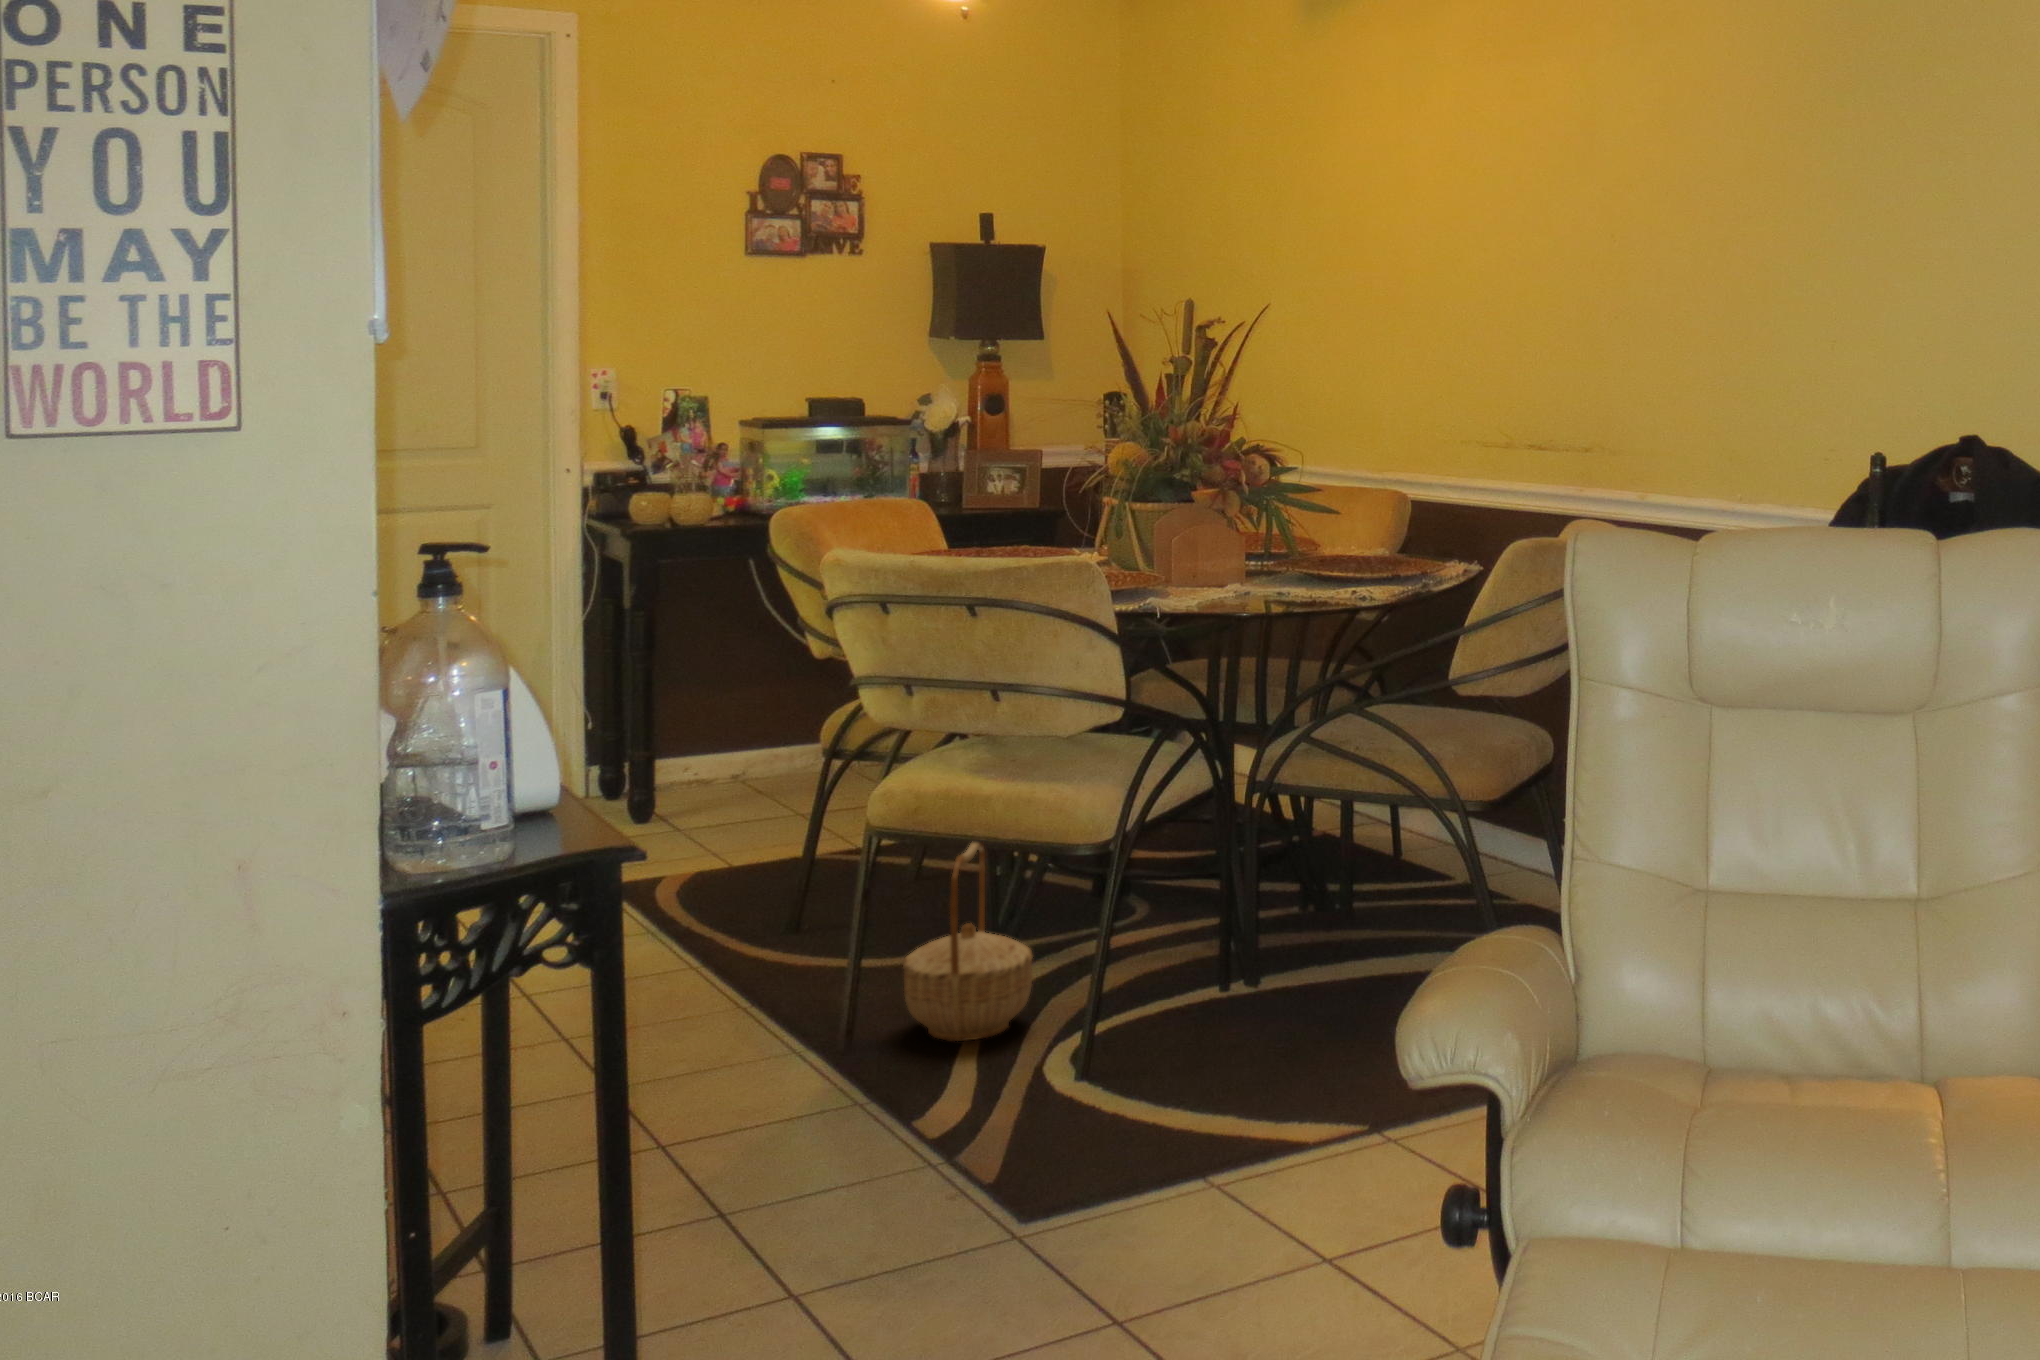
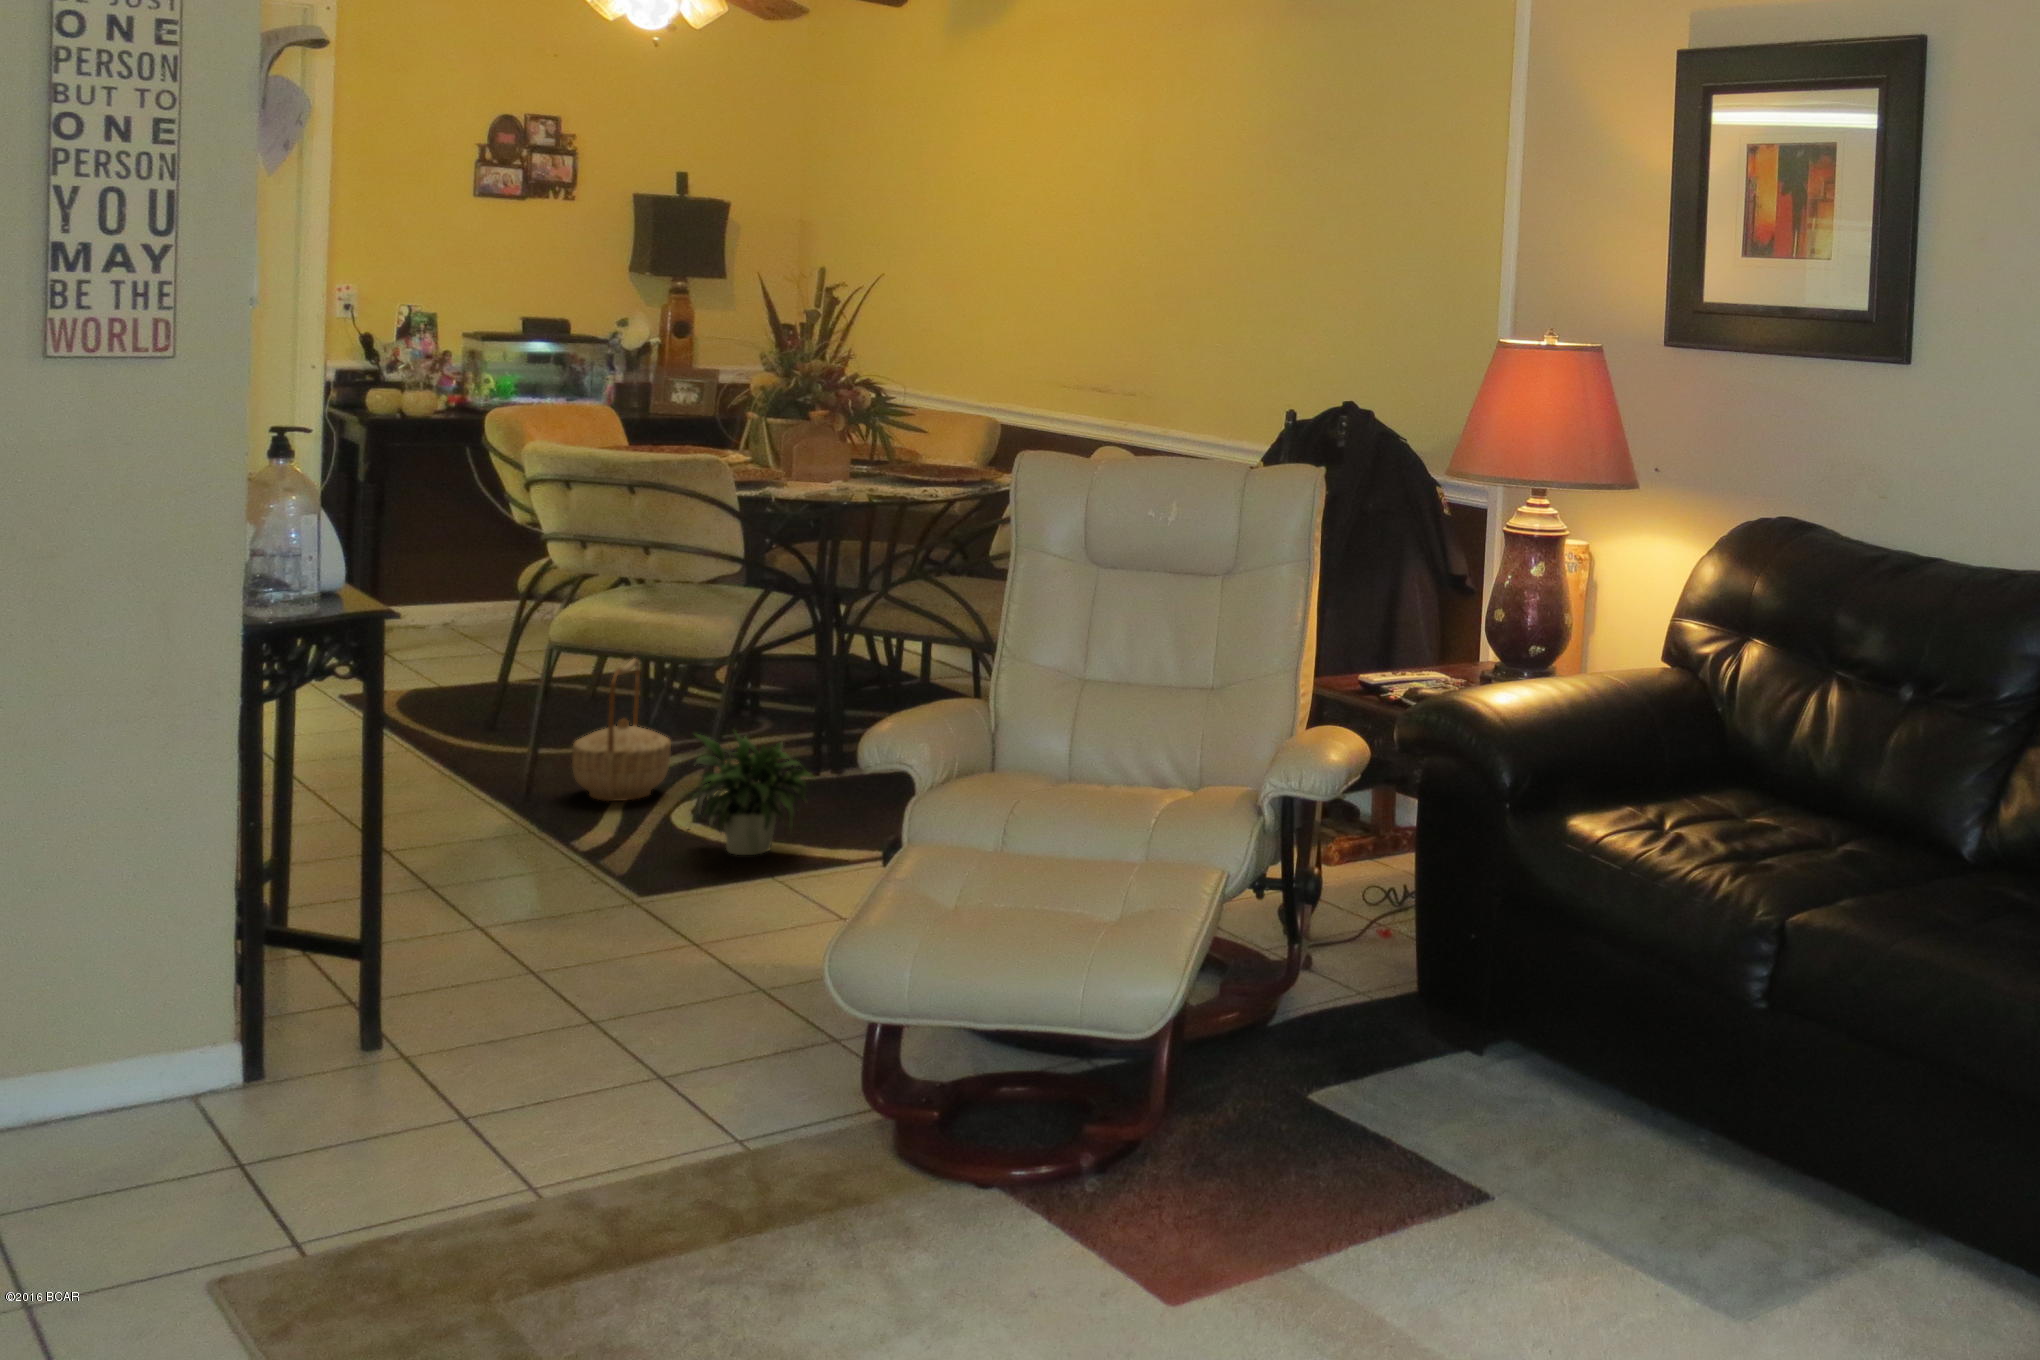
potted plant: none [1065,945,1250,1137] -> present [692,732,814,855]

